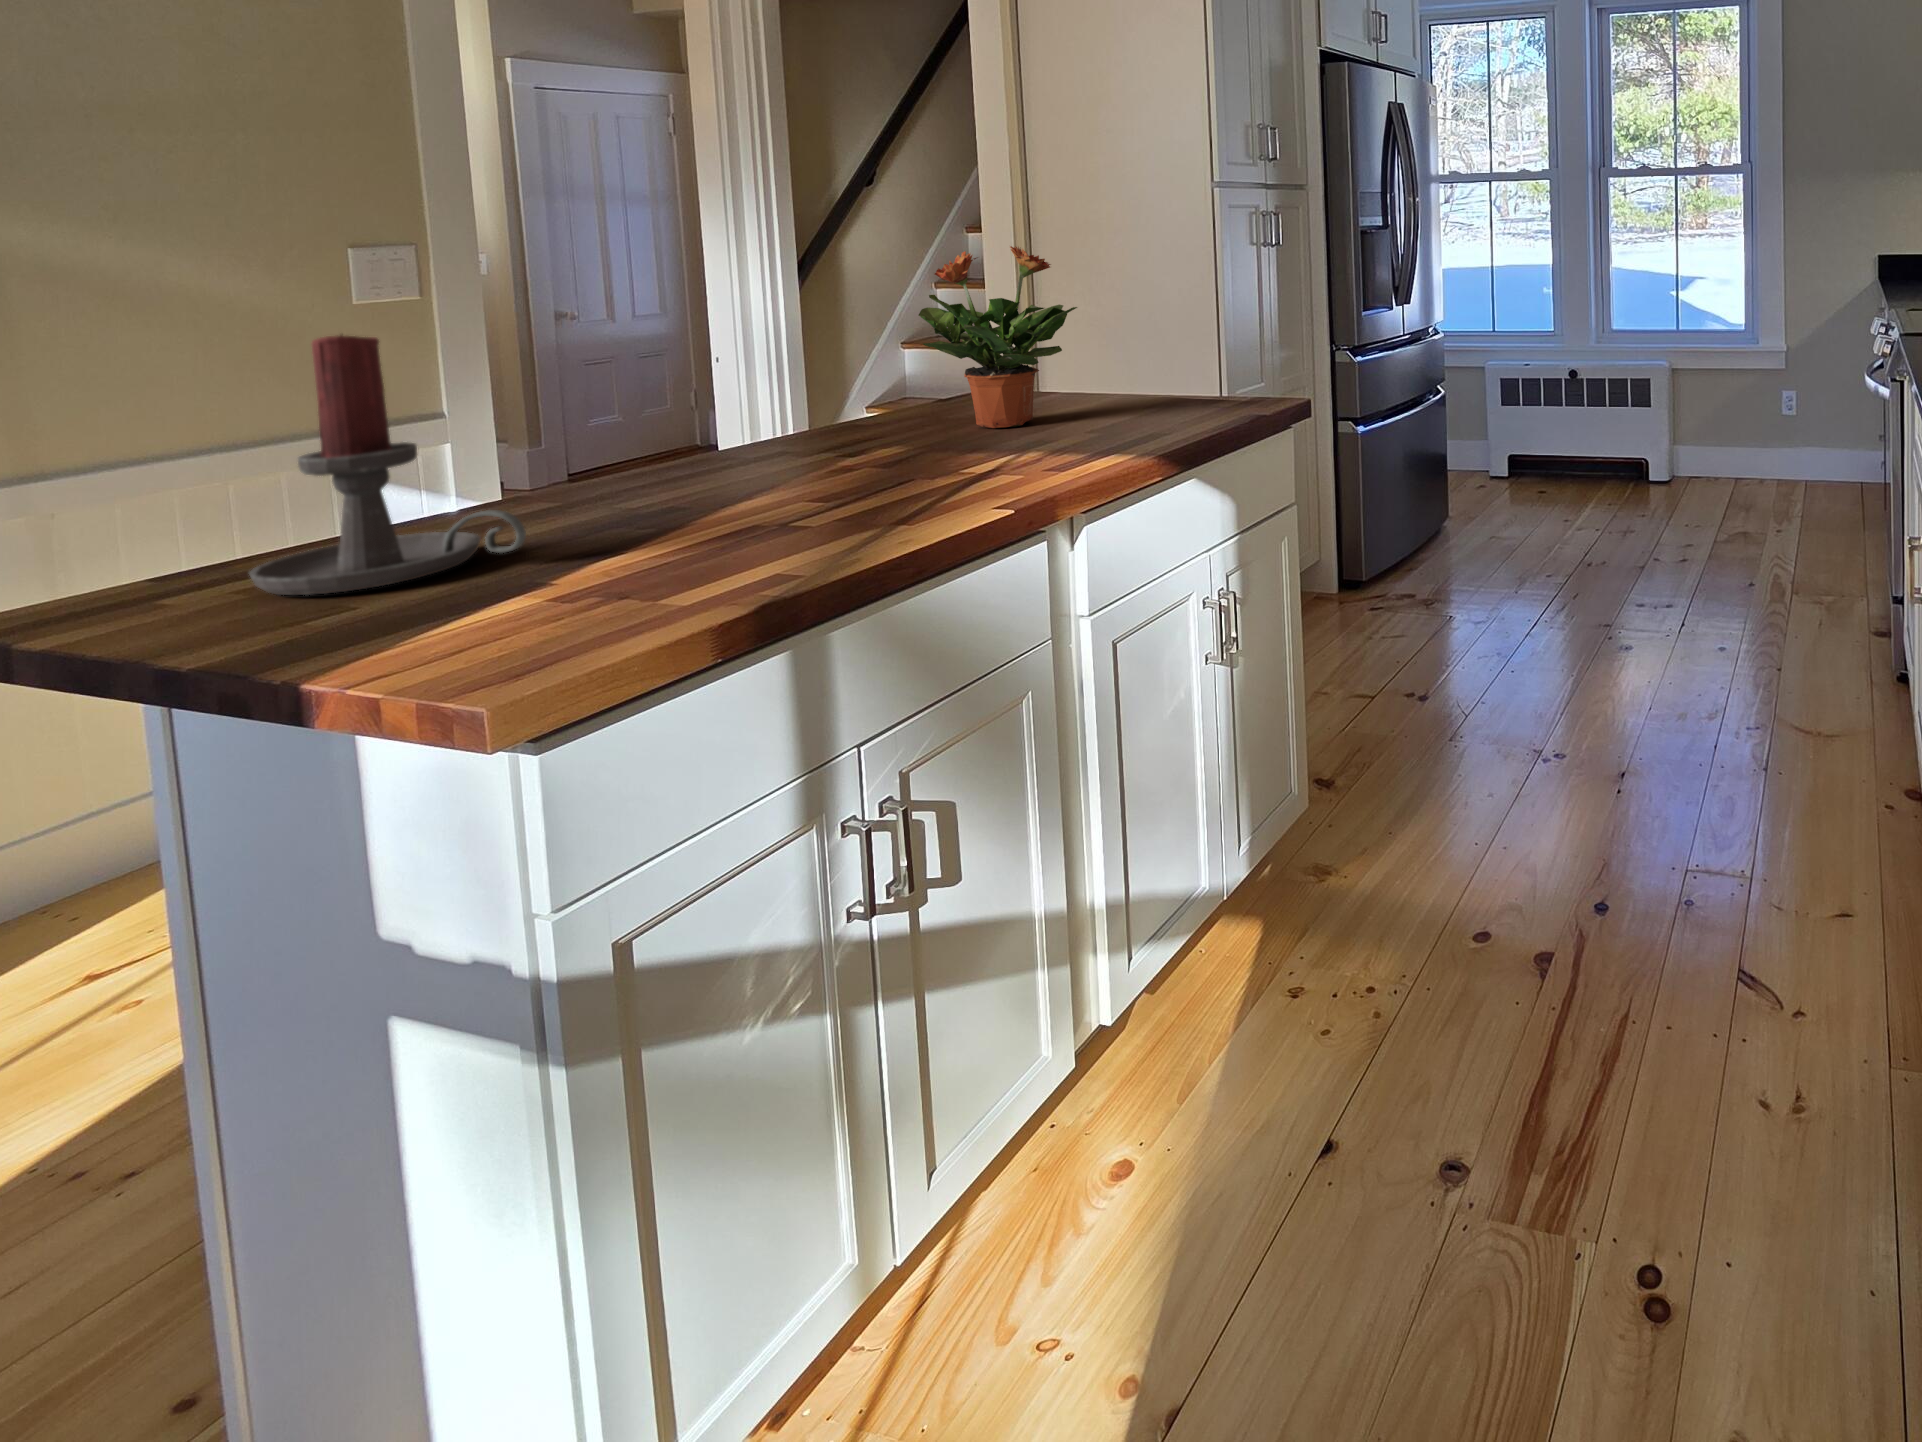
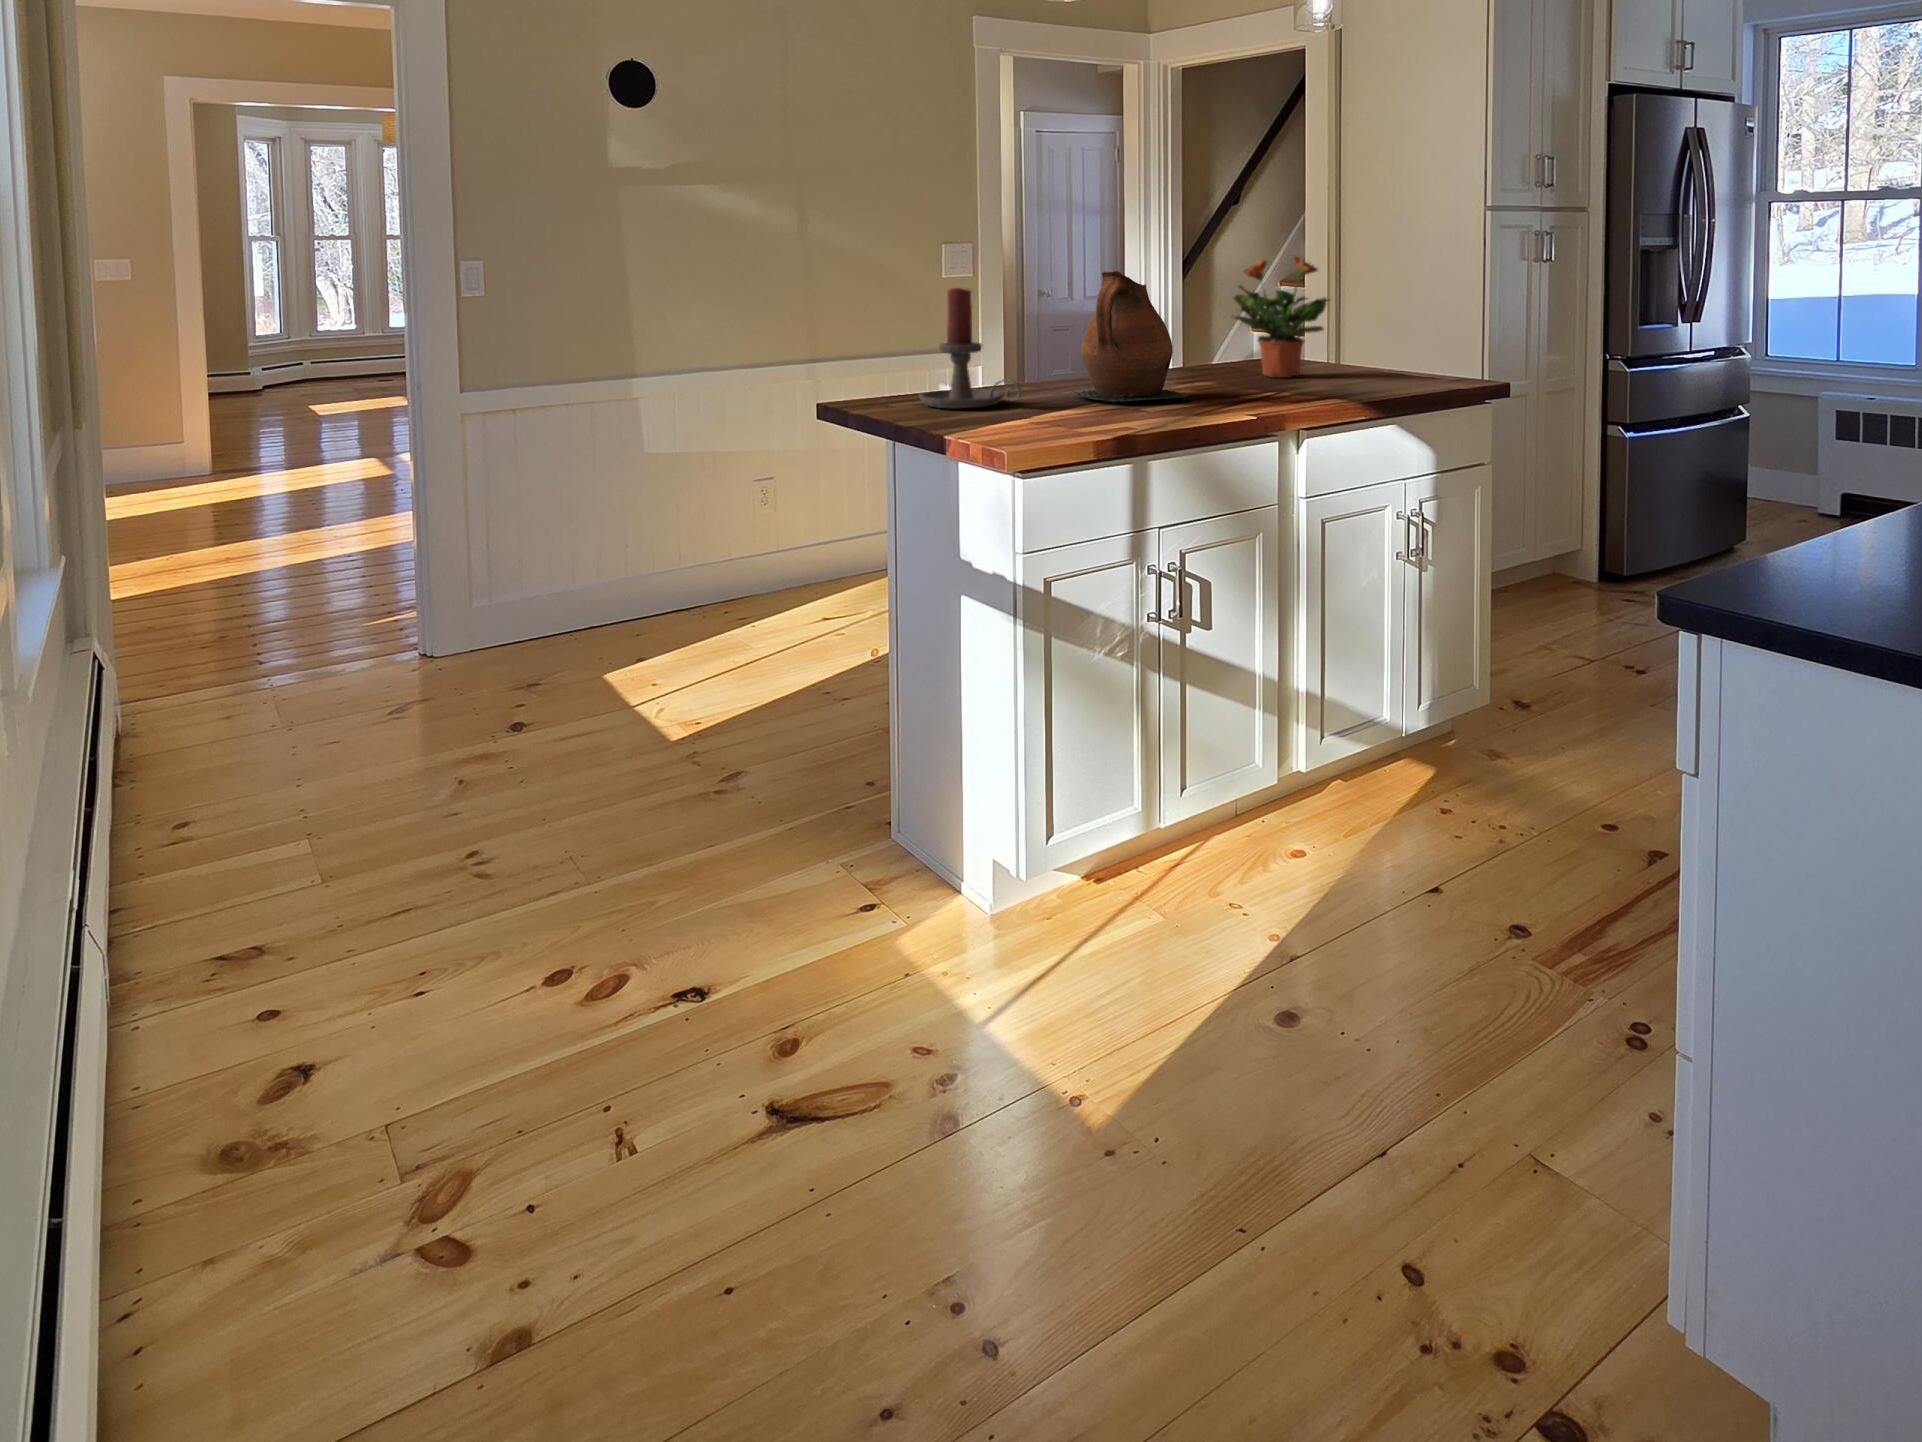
ceramic pitcher: none [637,283,879,521] -> present [1075,271,1190,402]

